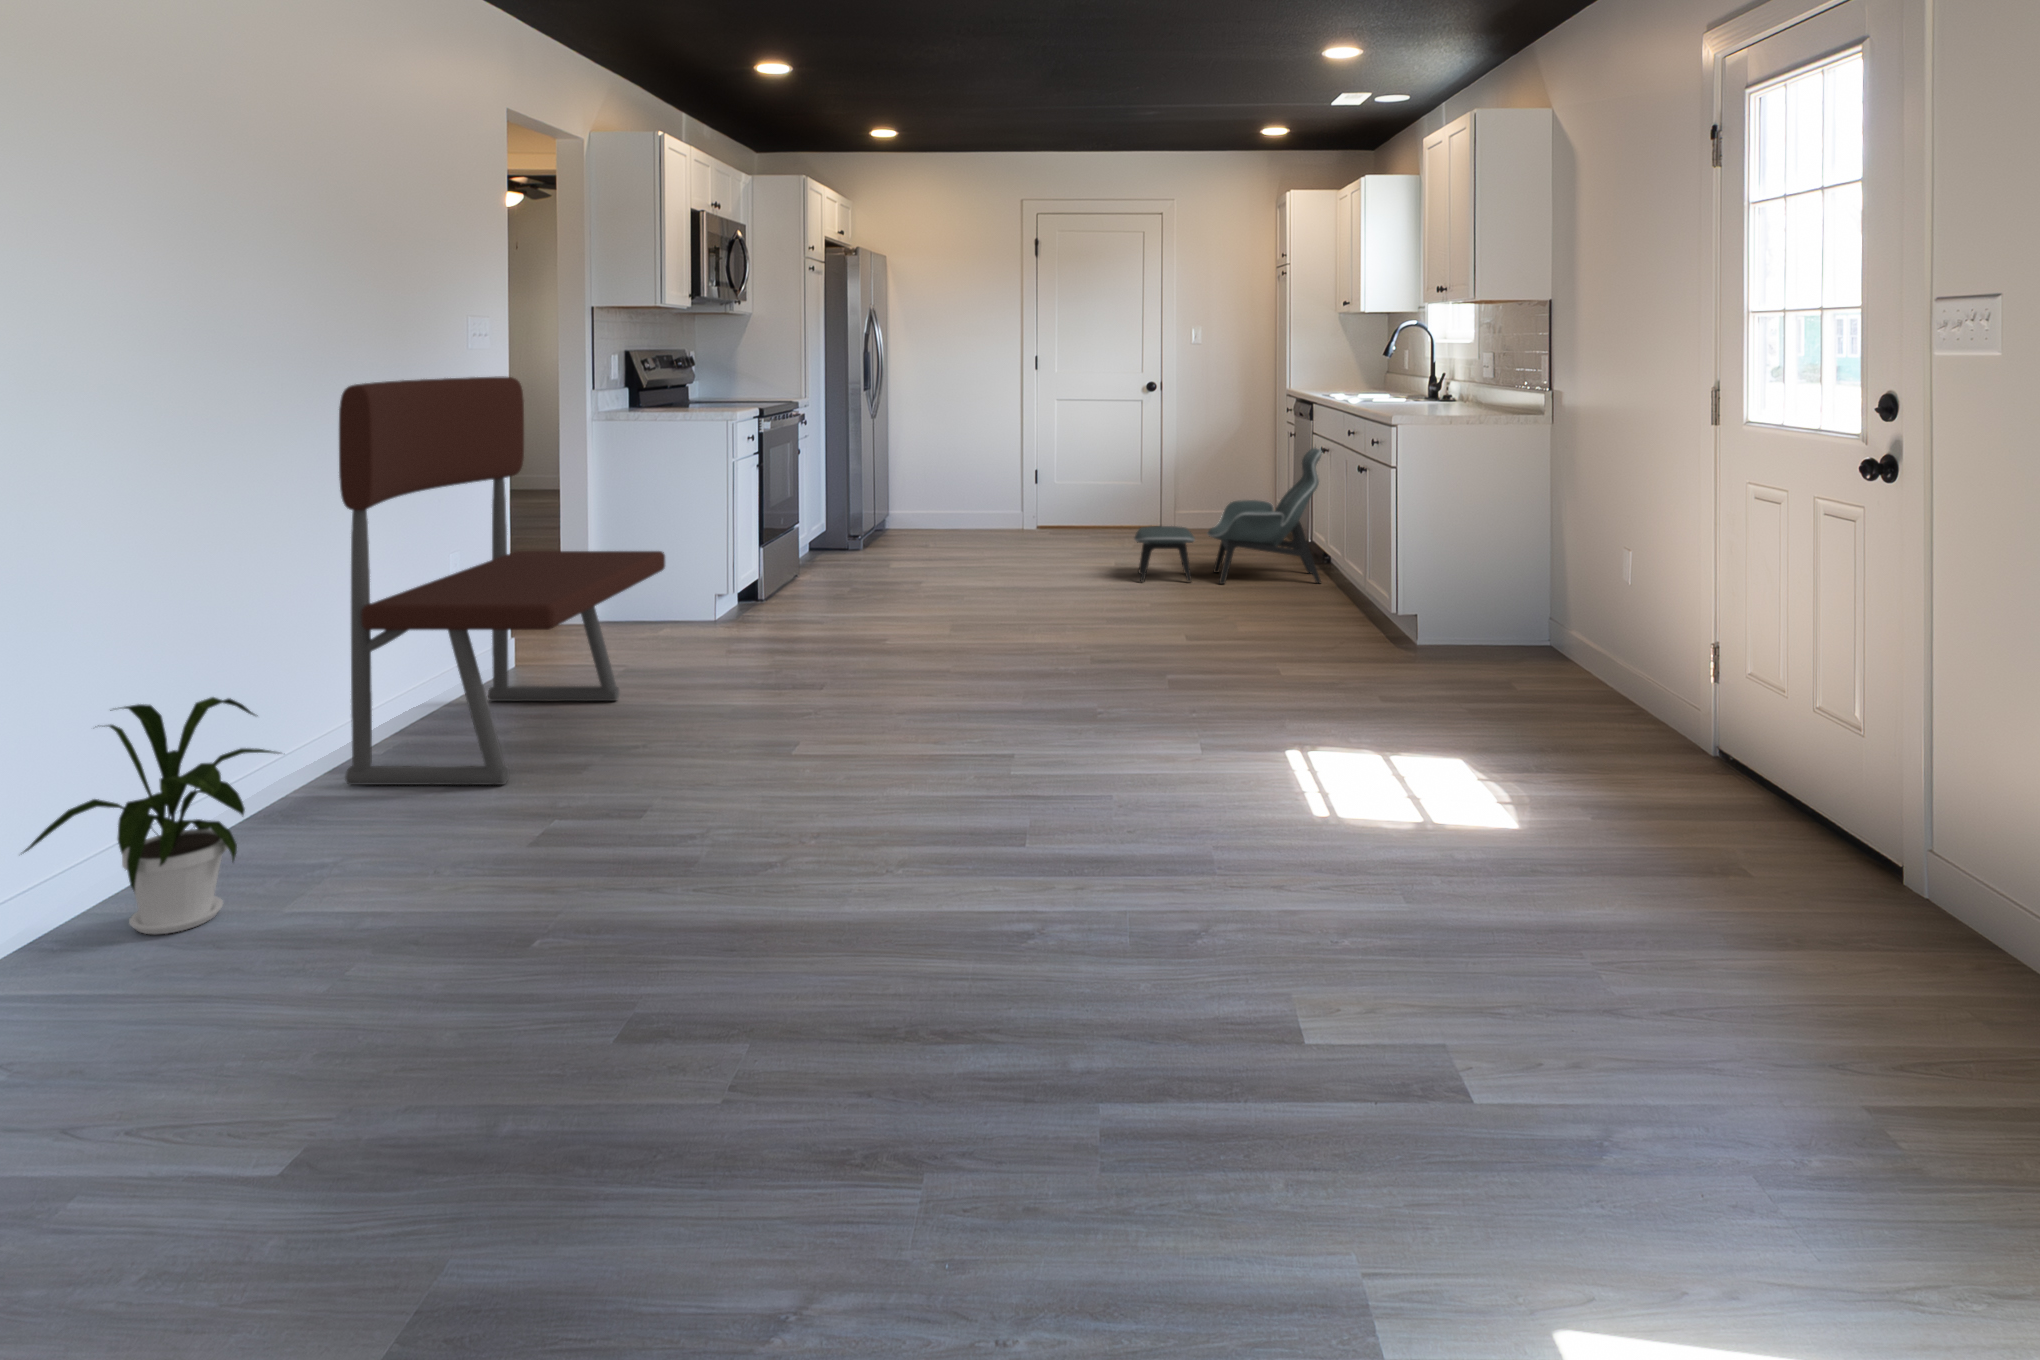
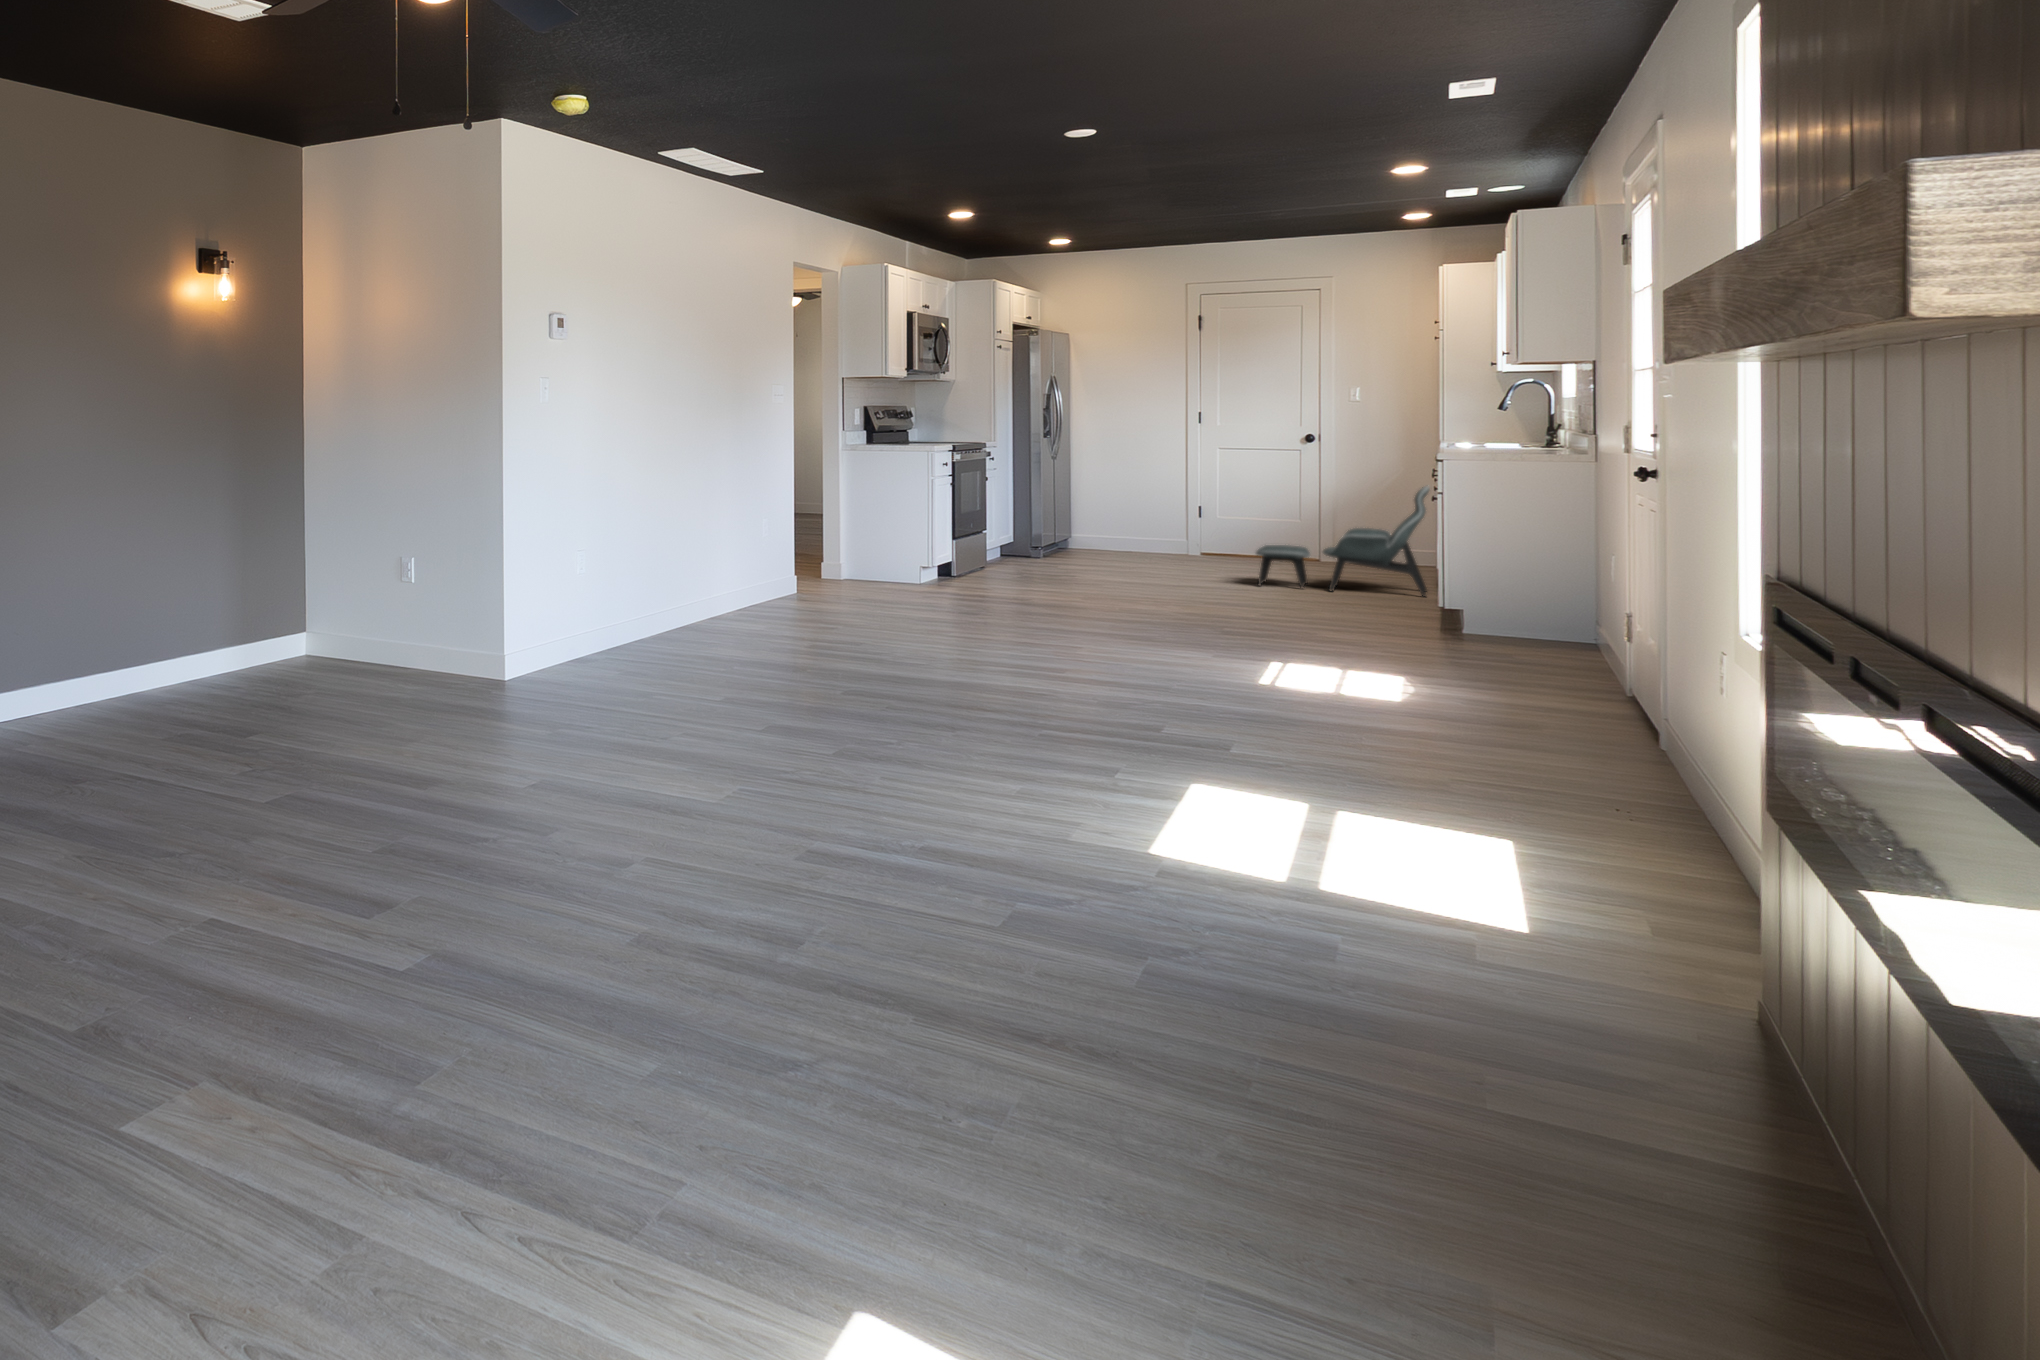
bench: present [339,376,665,785] -> none [721,418,884,627]
house plant: present [23,697,279,935] -> none [615,547,707,648]

